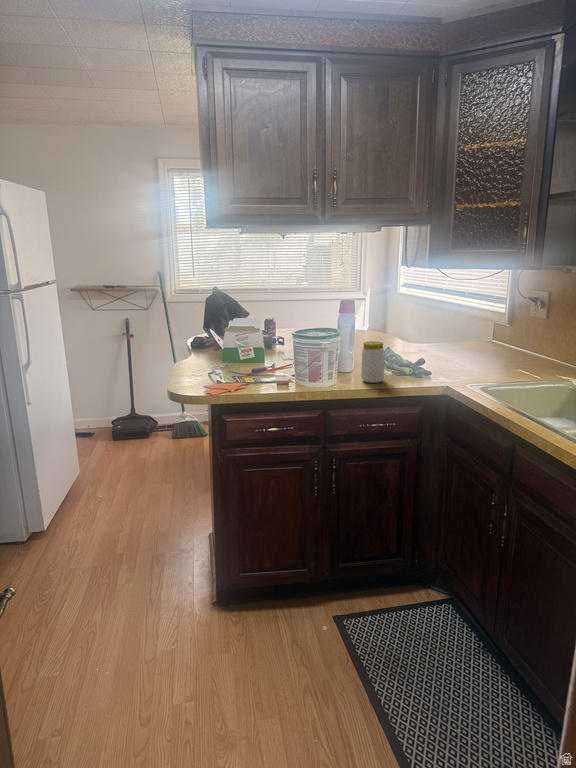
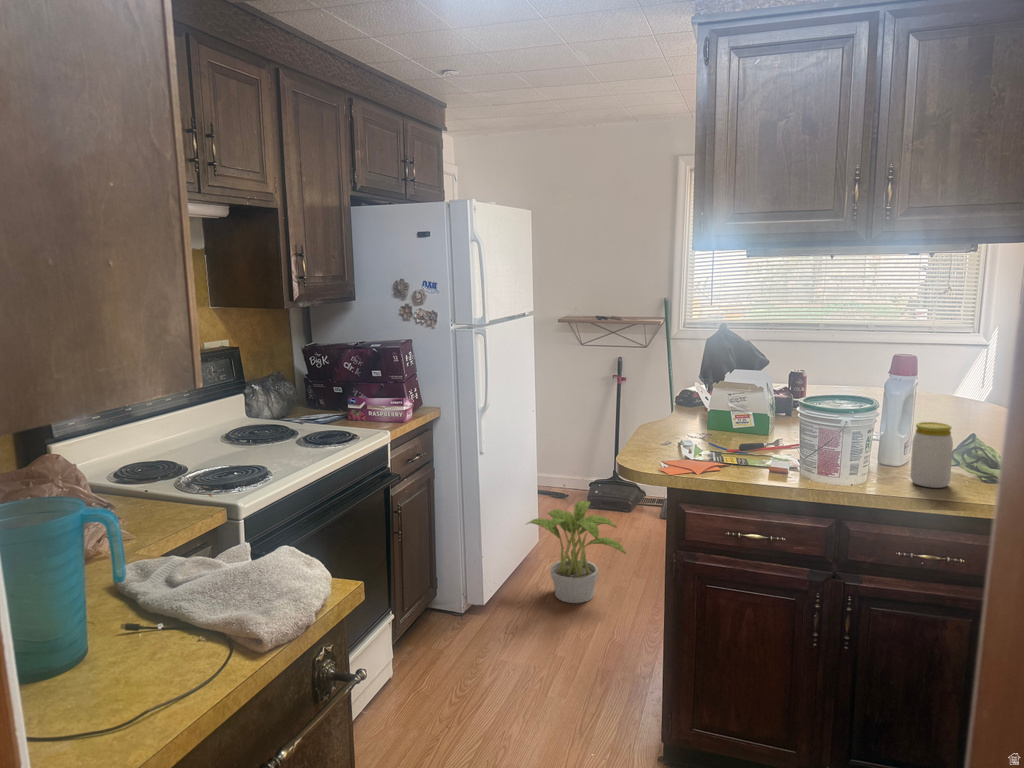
potted plant: none [70,432,158,512] -> present [529,501,626,603]

